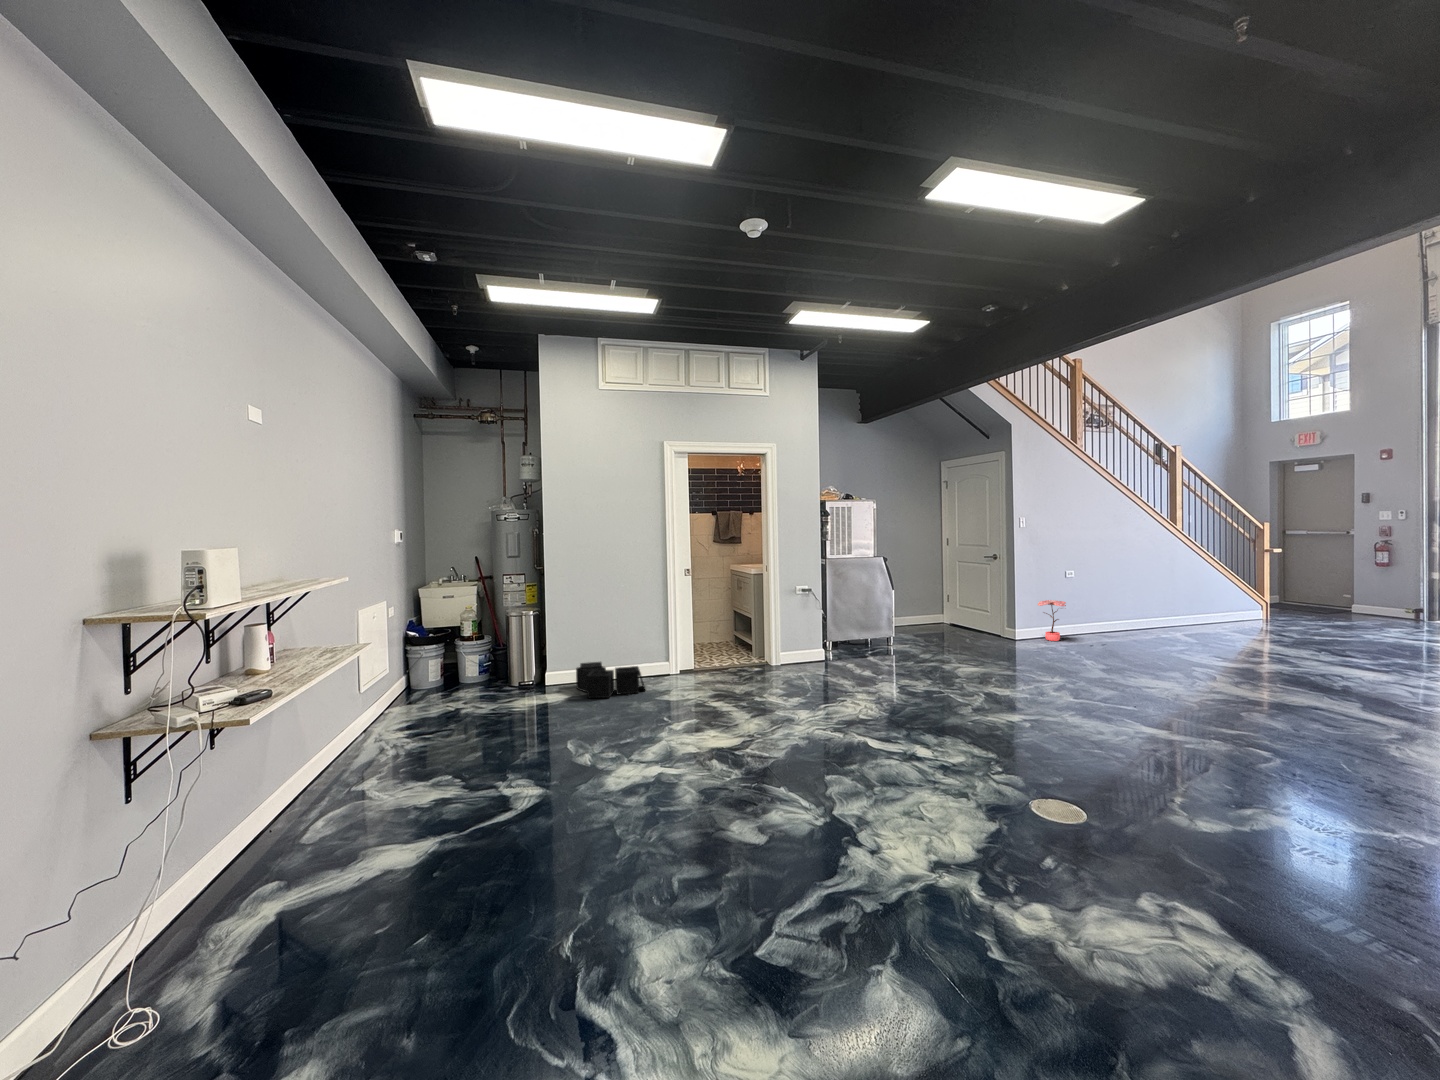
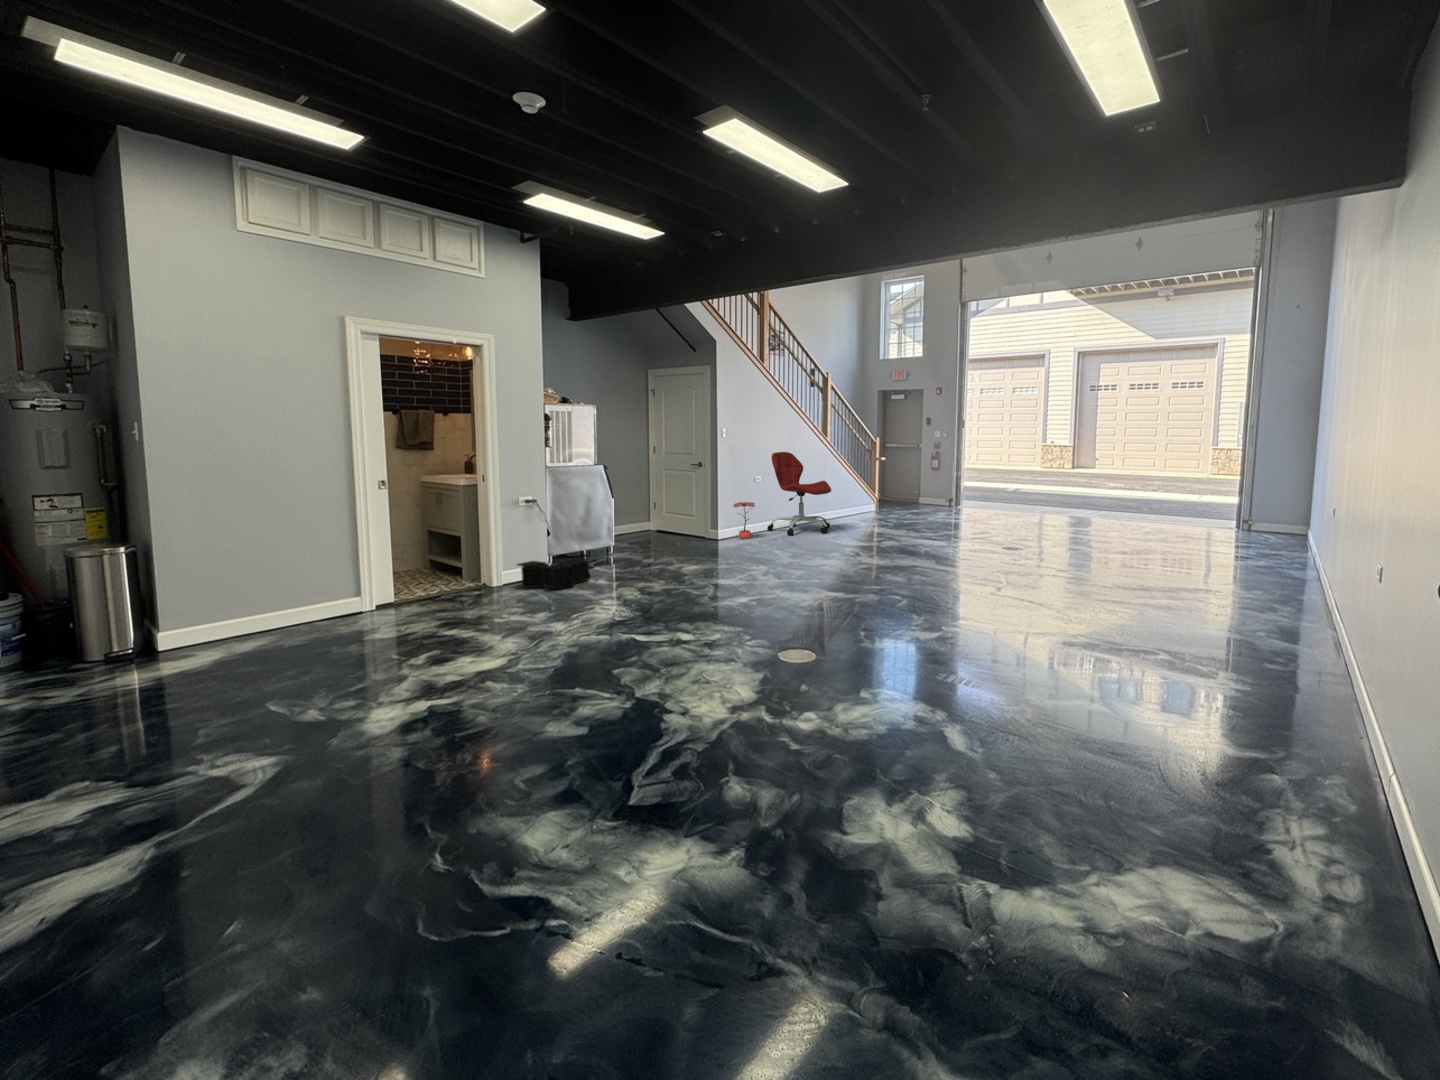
office chair: none [1085,546,1177,645] -> present [767,452,831,535]
storage bin: present [576,662,645,698] -> present [517,559,591,589]

